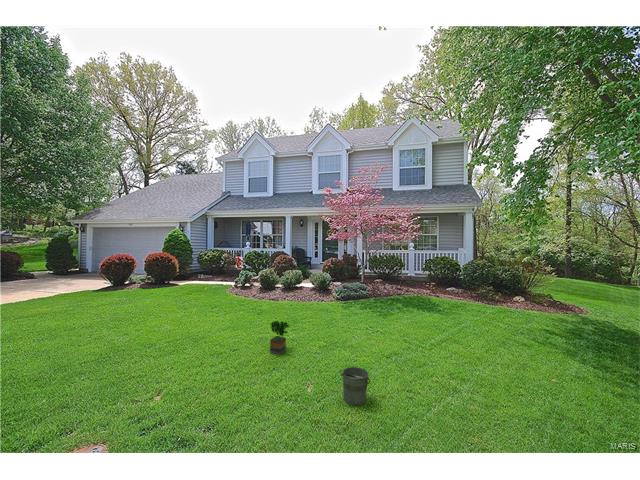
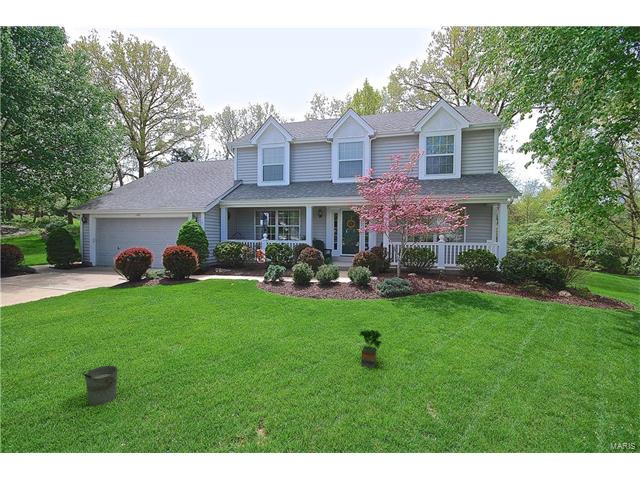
bucket: present [340,367,370,405] -> present [82,366,118,406]

